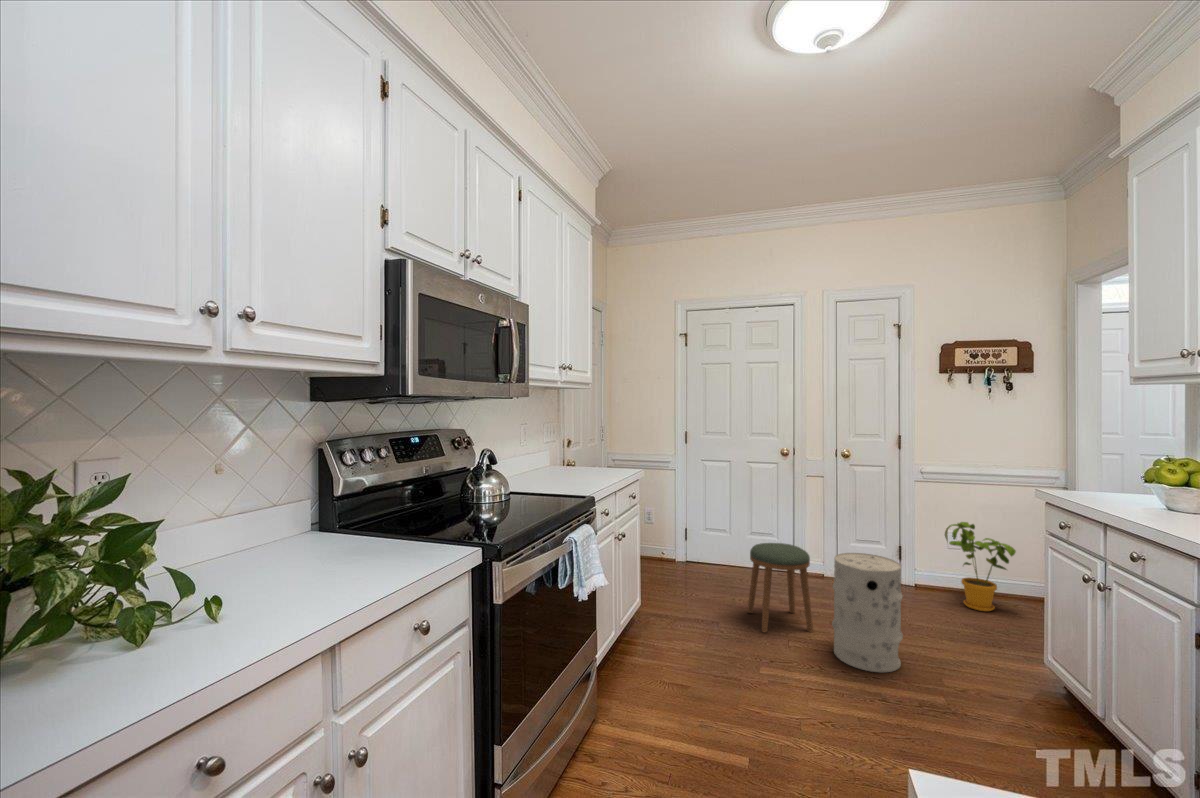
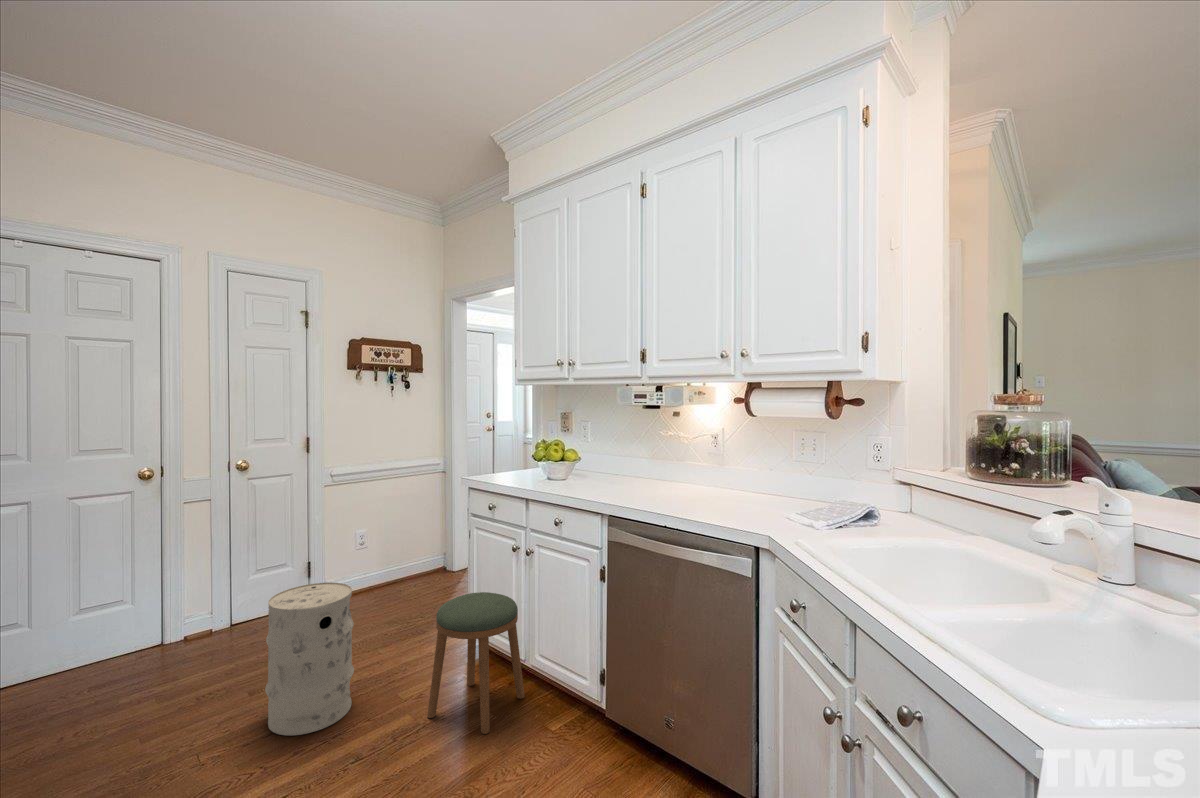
house plant: present [945,522,1016,611] -> none [359,520,421,605]
stool: present [747,543,813,632] -> present [427,592,525,734]

